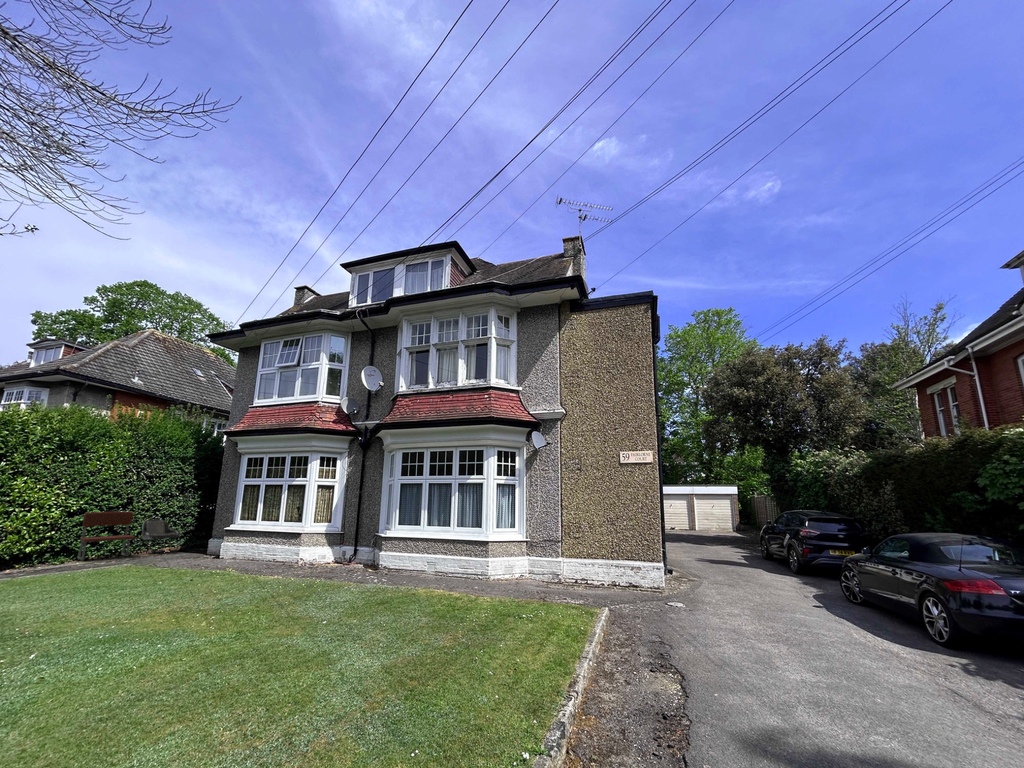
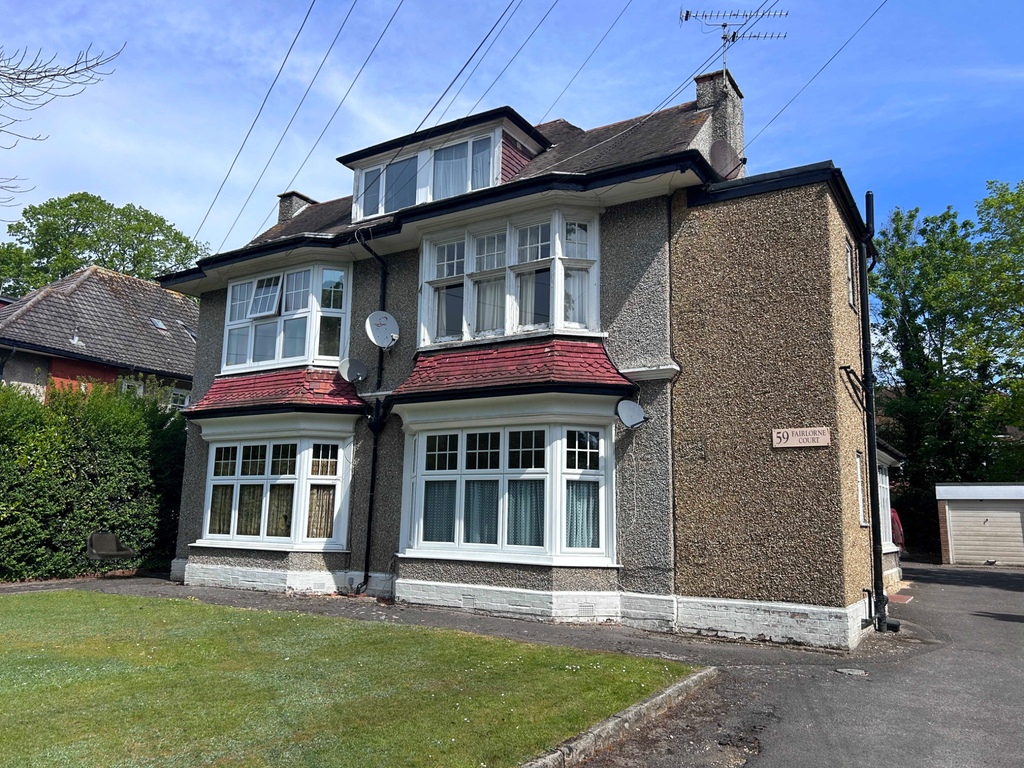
bench: present [78,511,135,560] -> none [10,520,79,583]

